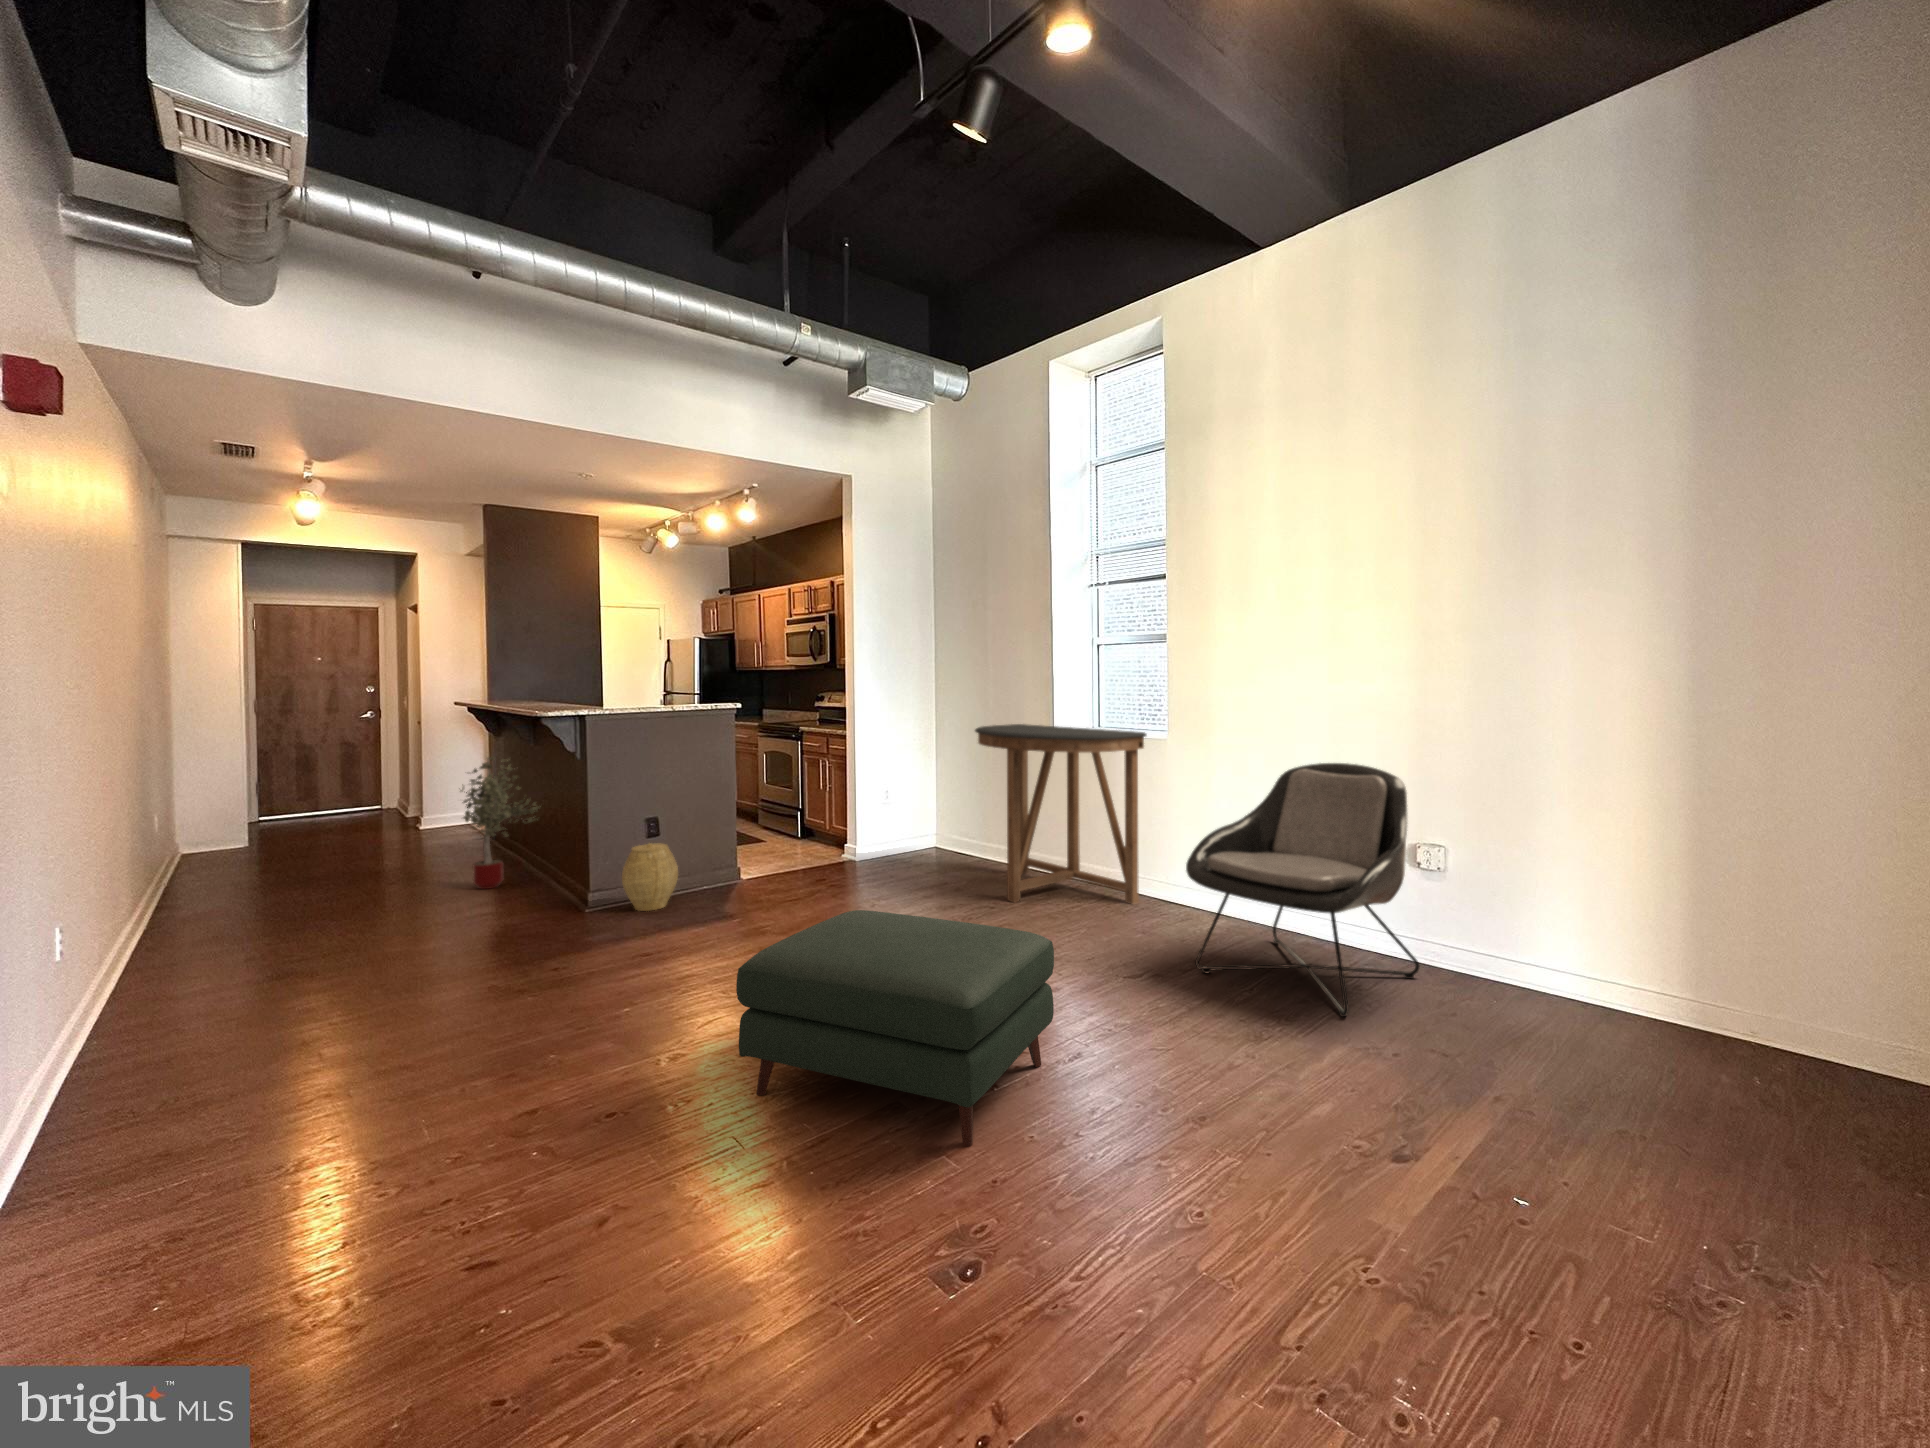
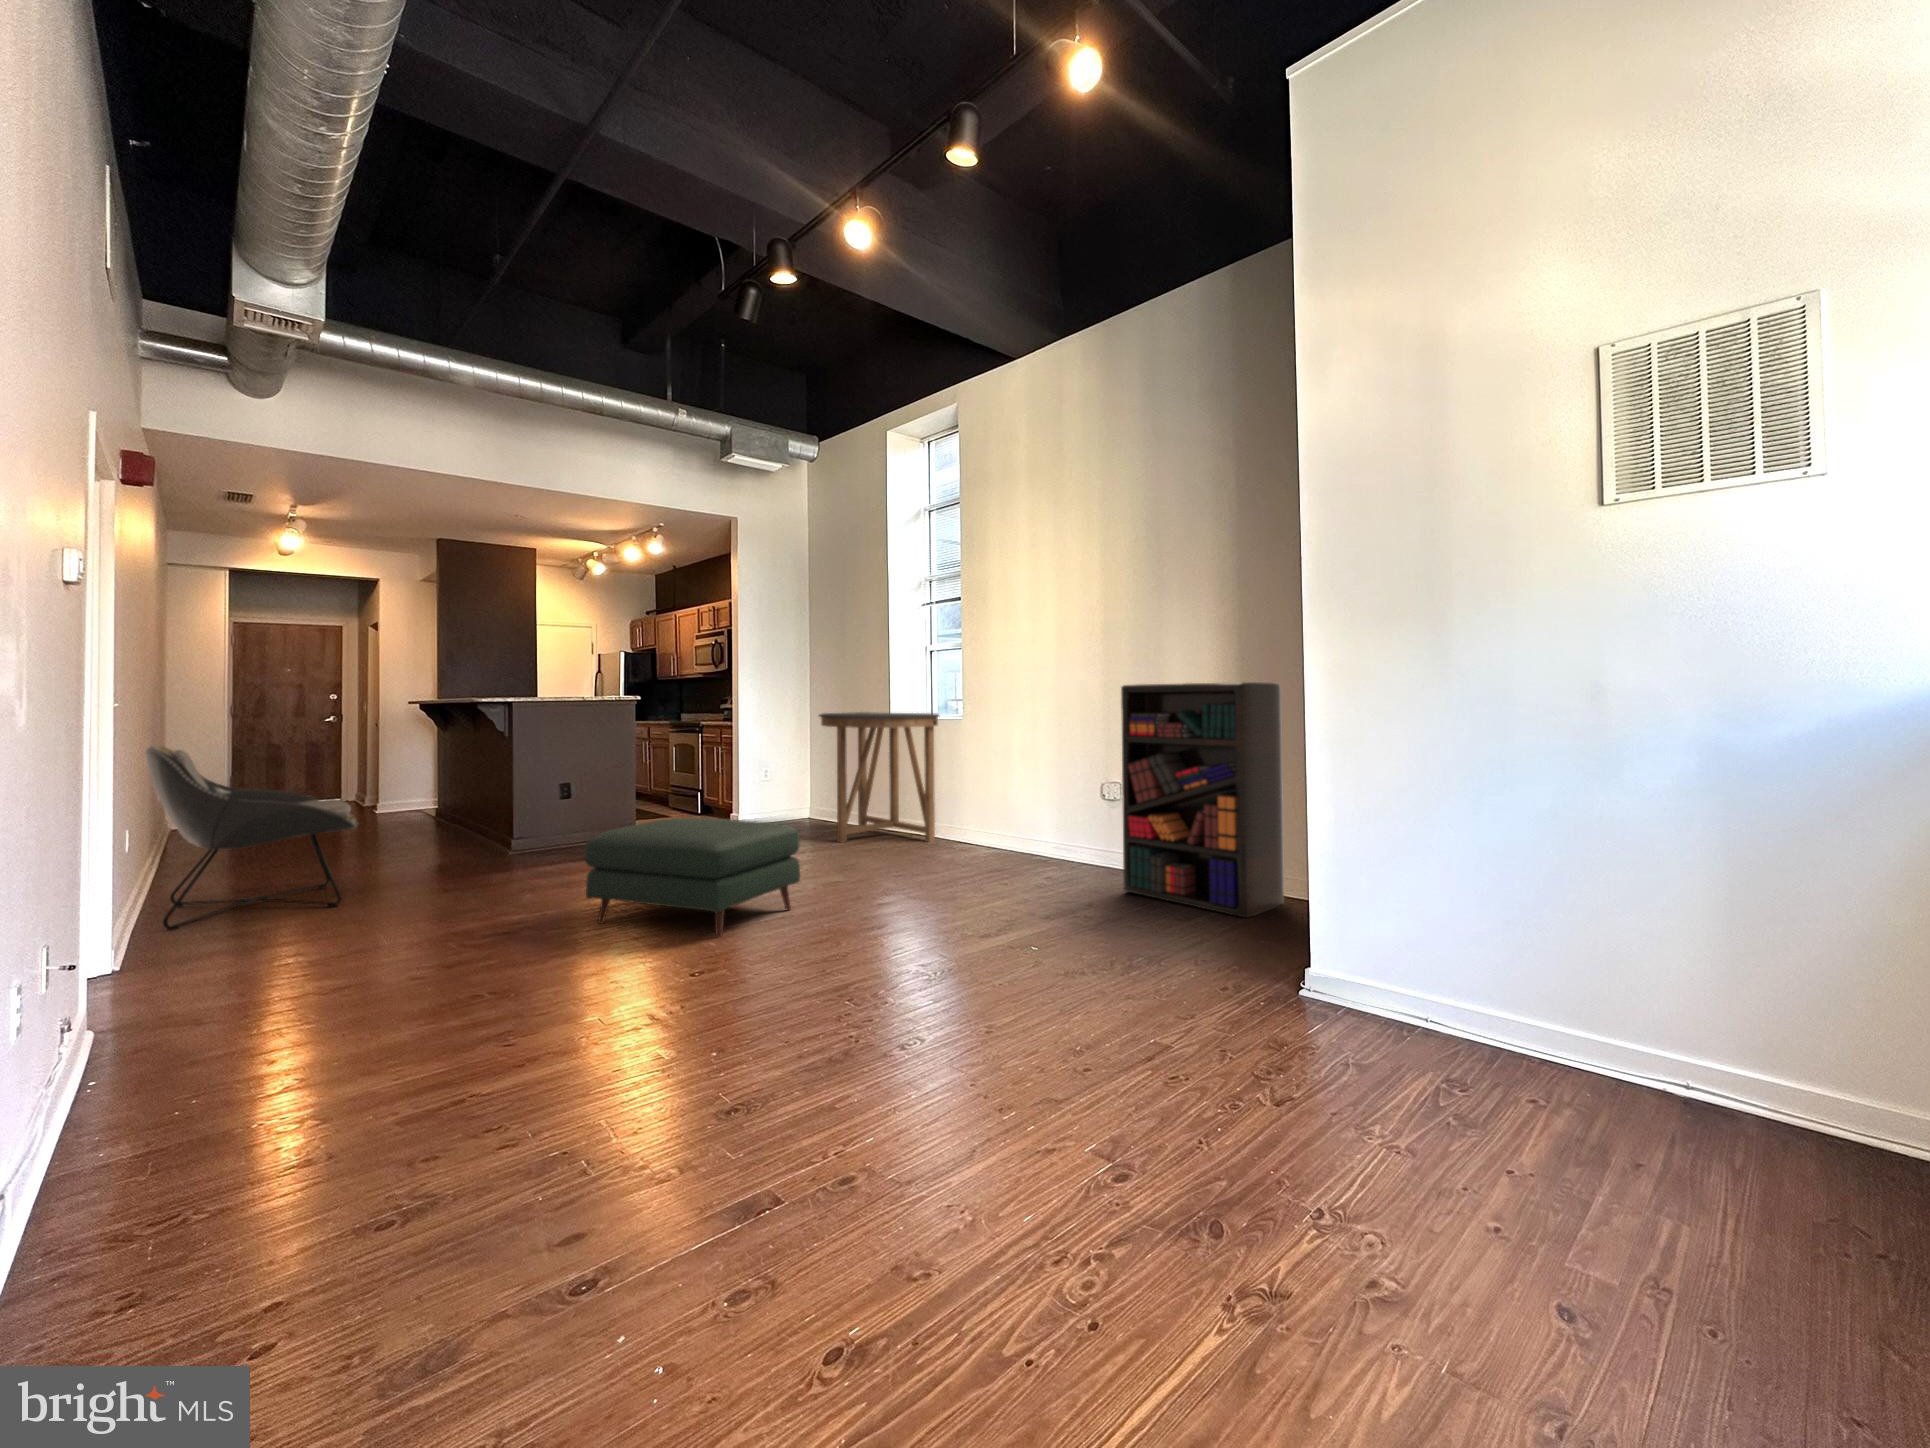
bookshelf: none [1535,710,1843,1117] -> present [1121,682,1284,918]
potted tree: present [461,756,539,889] -> none [408,738,479,842]
lounge chair: present [1186,763,1419,1017] -> present [145,745,358,931]
woven basket: present [622,843,678,911] -> none [537,800,583,851]

